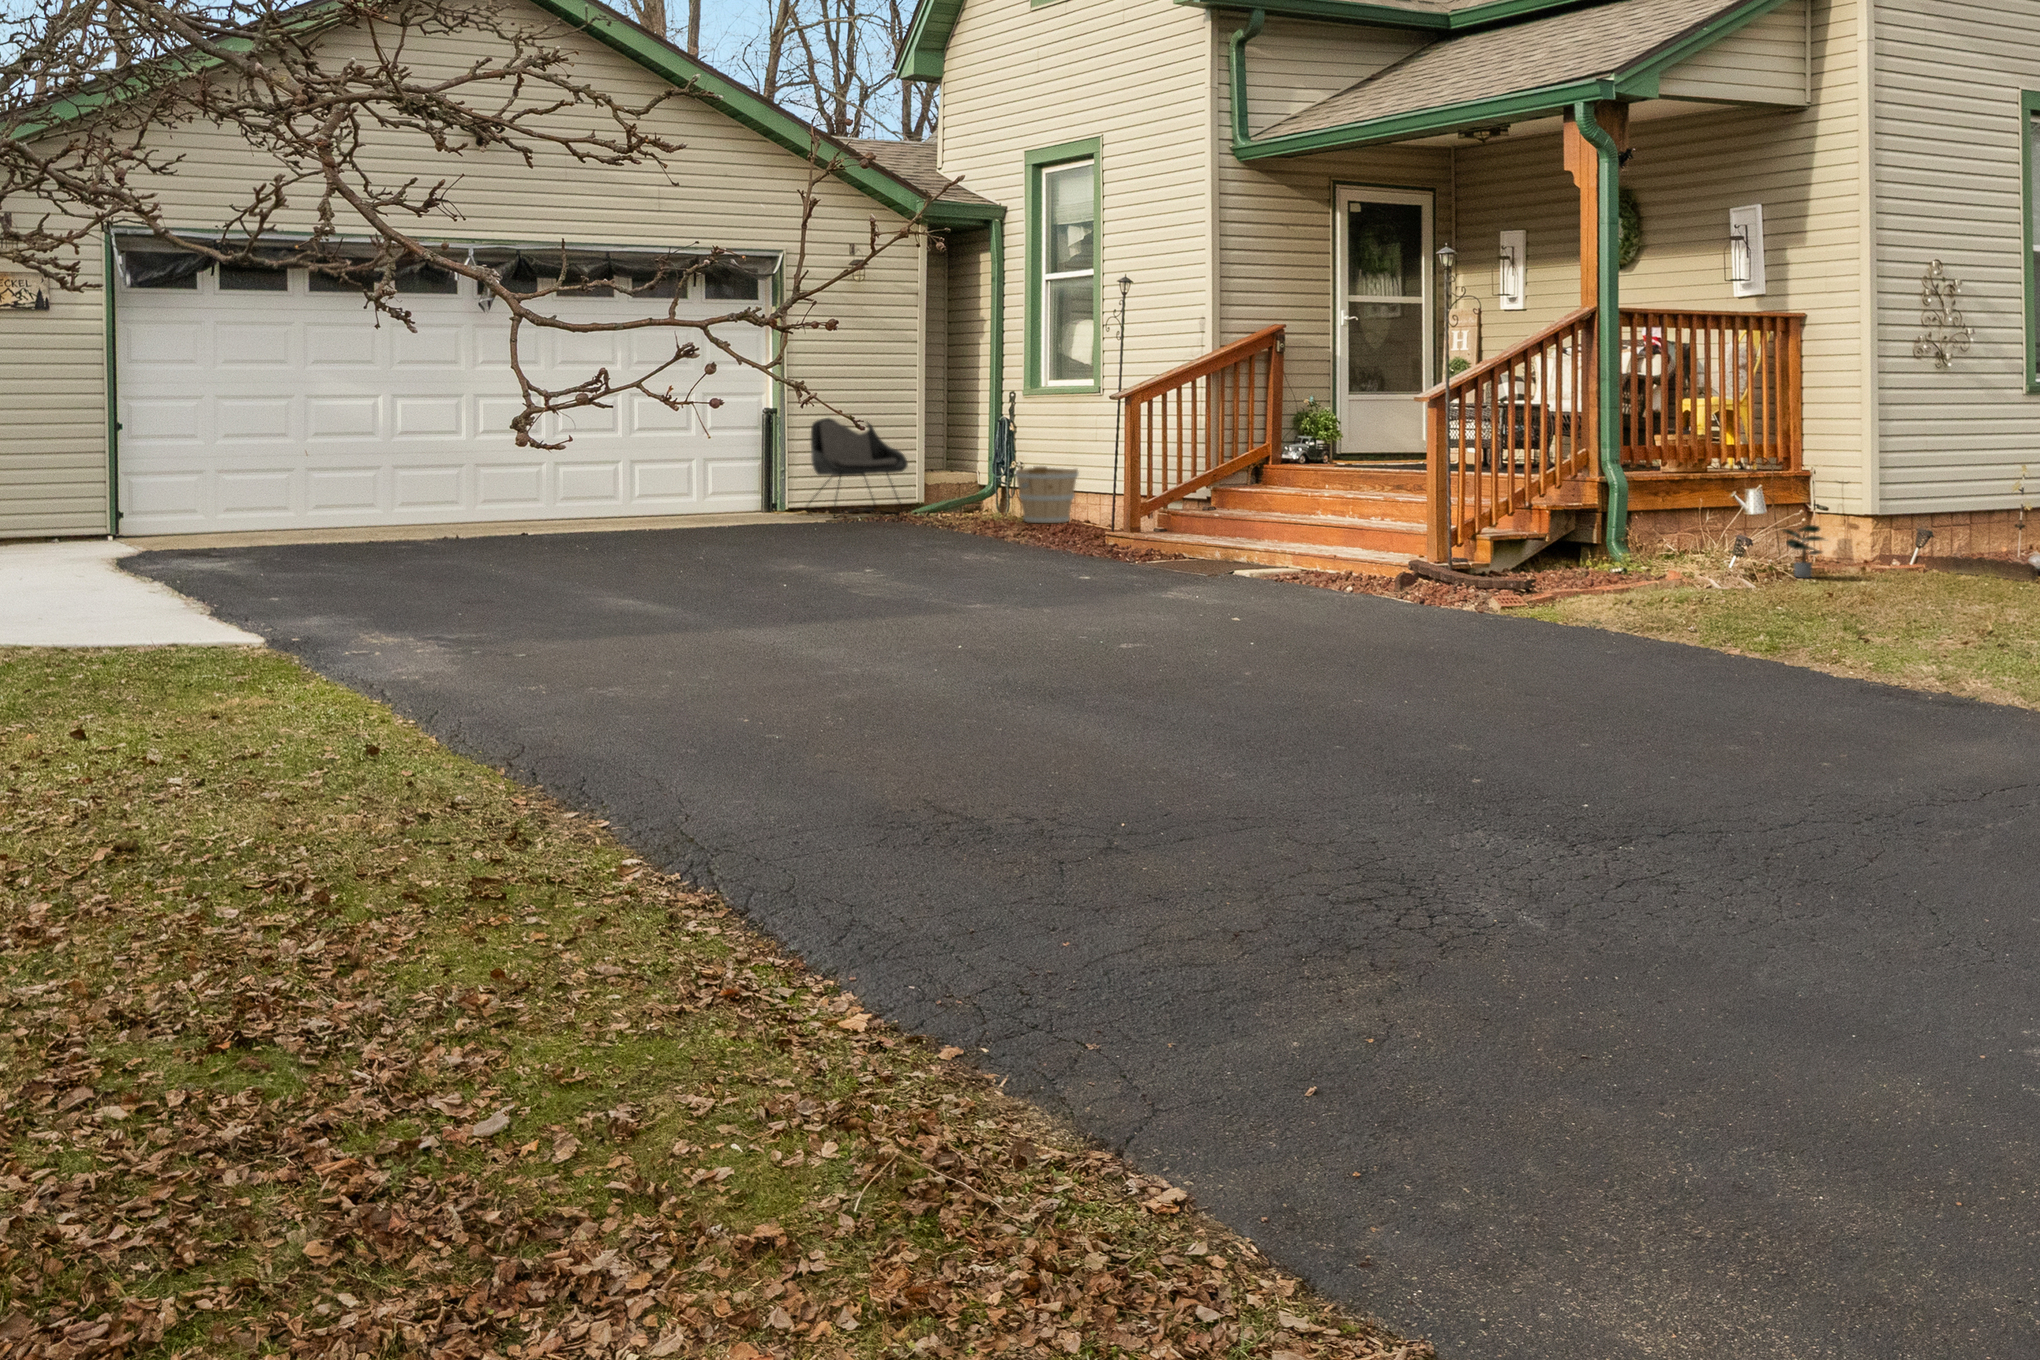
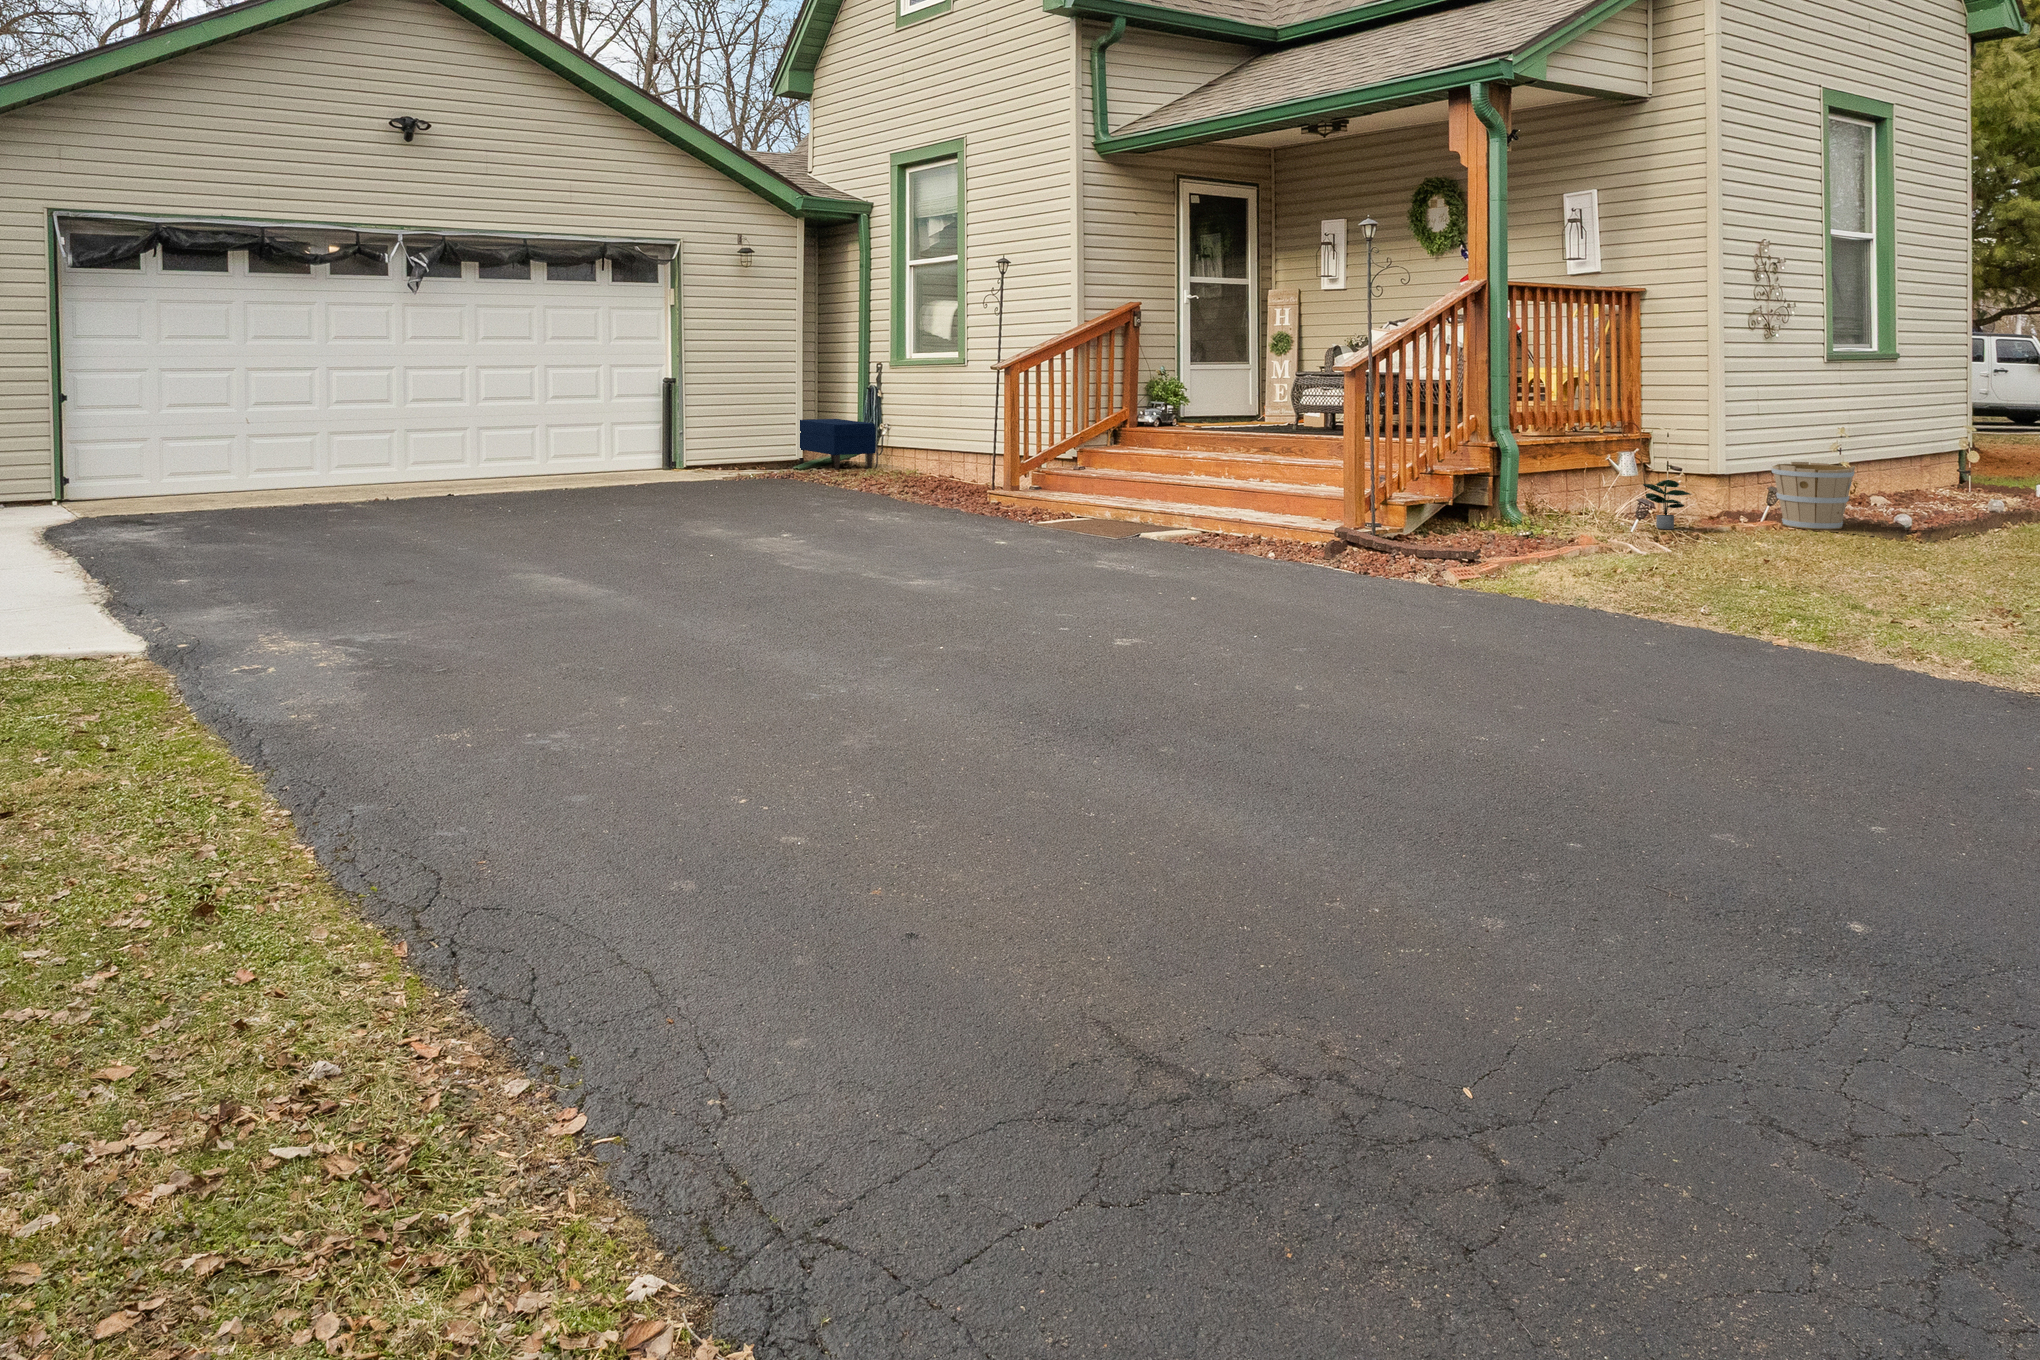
lounge chair: present [808,418,908,518] -> none [700,387,791,476]
bench: none [922,454,1010,512] -> present [799,419,876,469]
wooden bucket: present [1015,466,1078,523] -> present [1771,462,1855,530]

